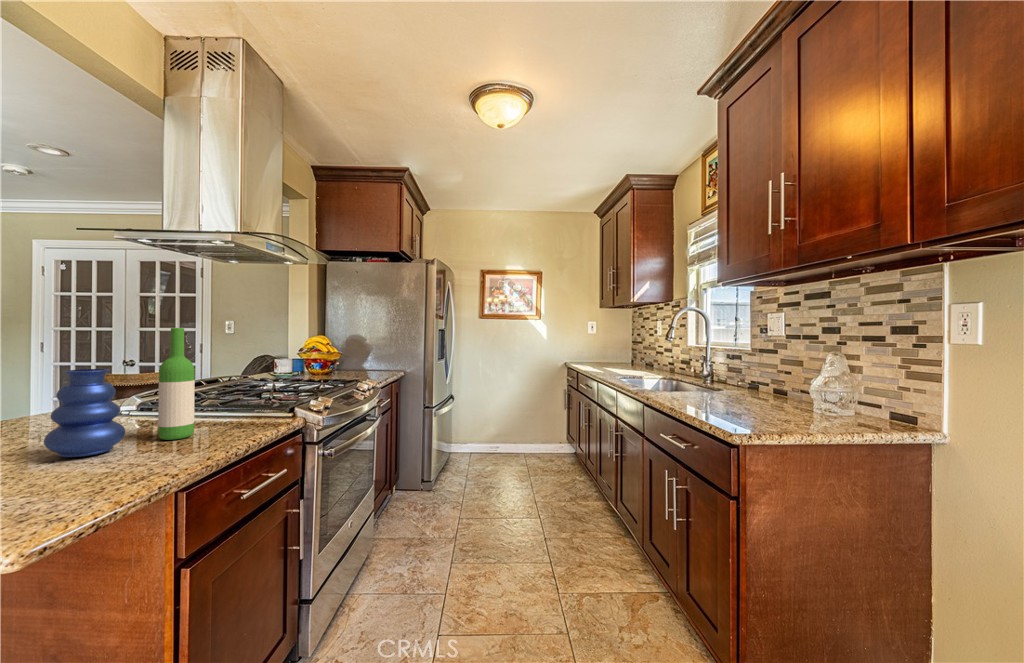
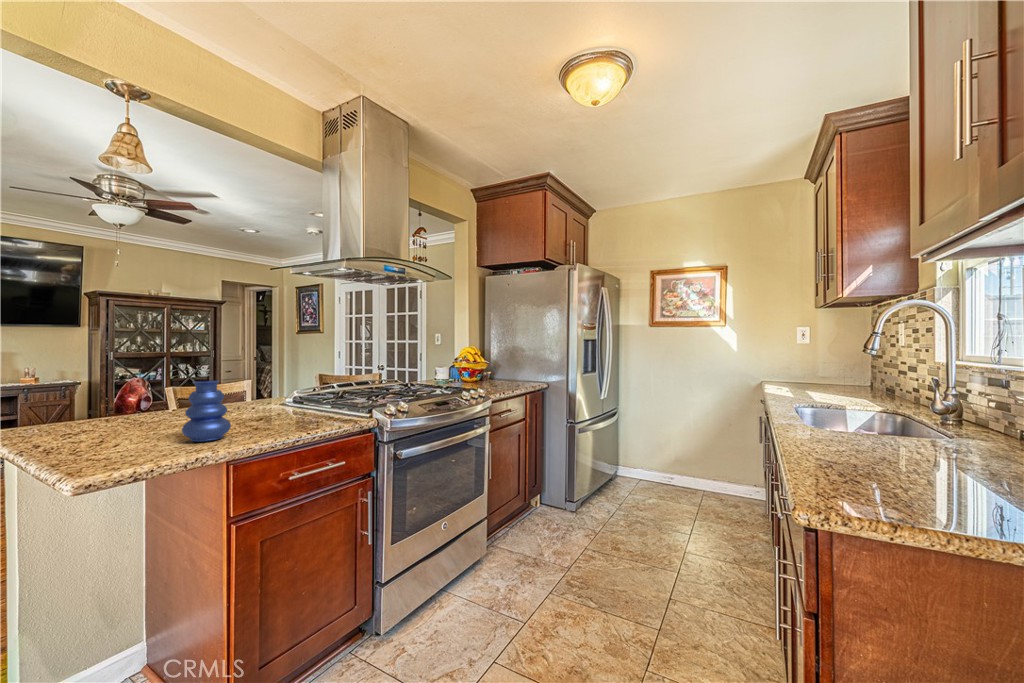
wine bottle: present [158,328,195,440] -> none [254,350,279,435]

